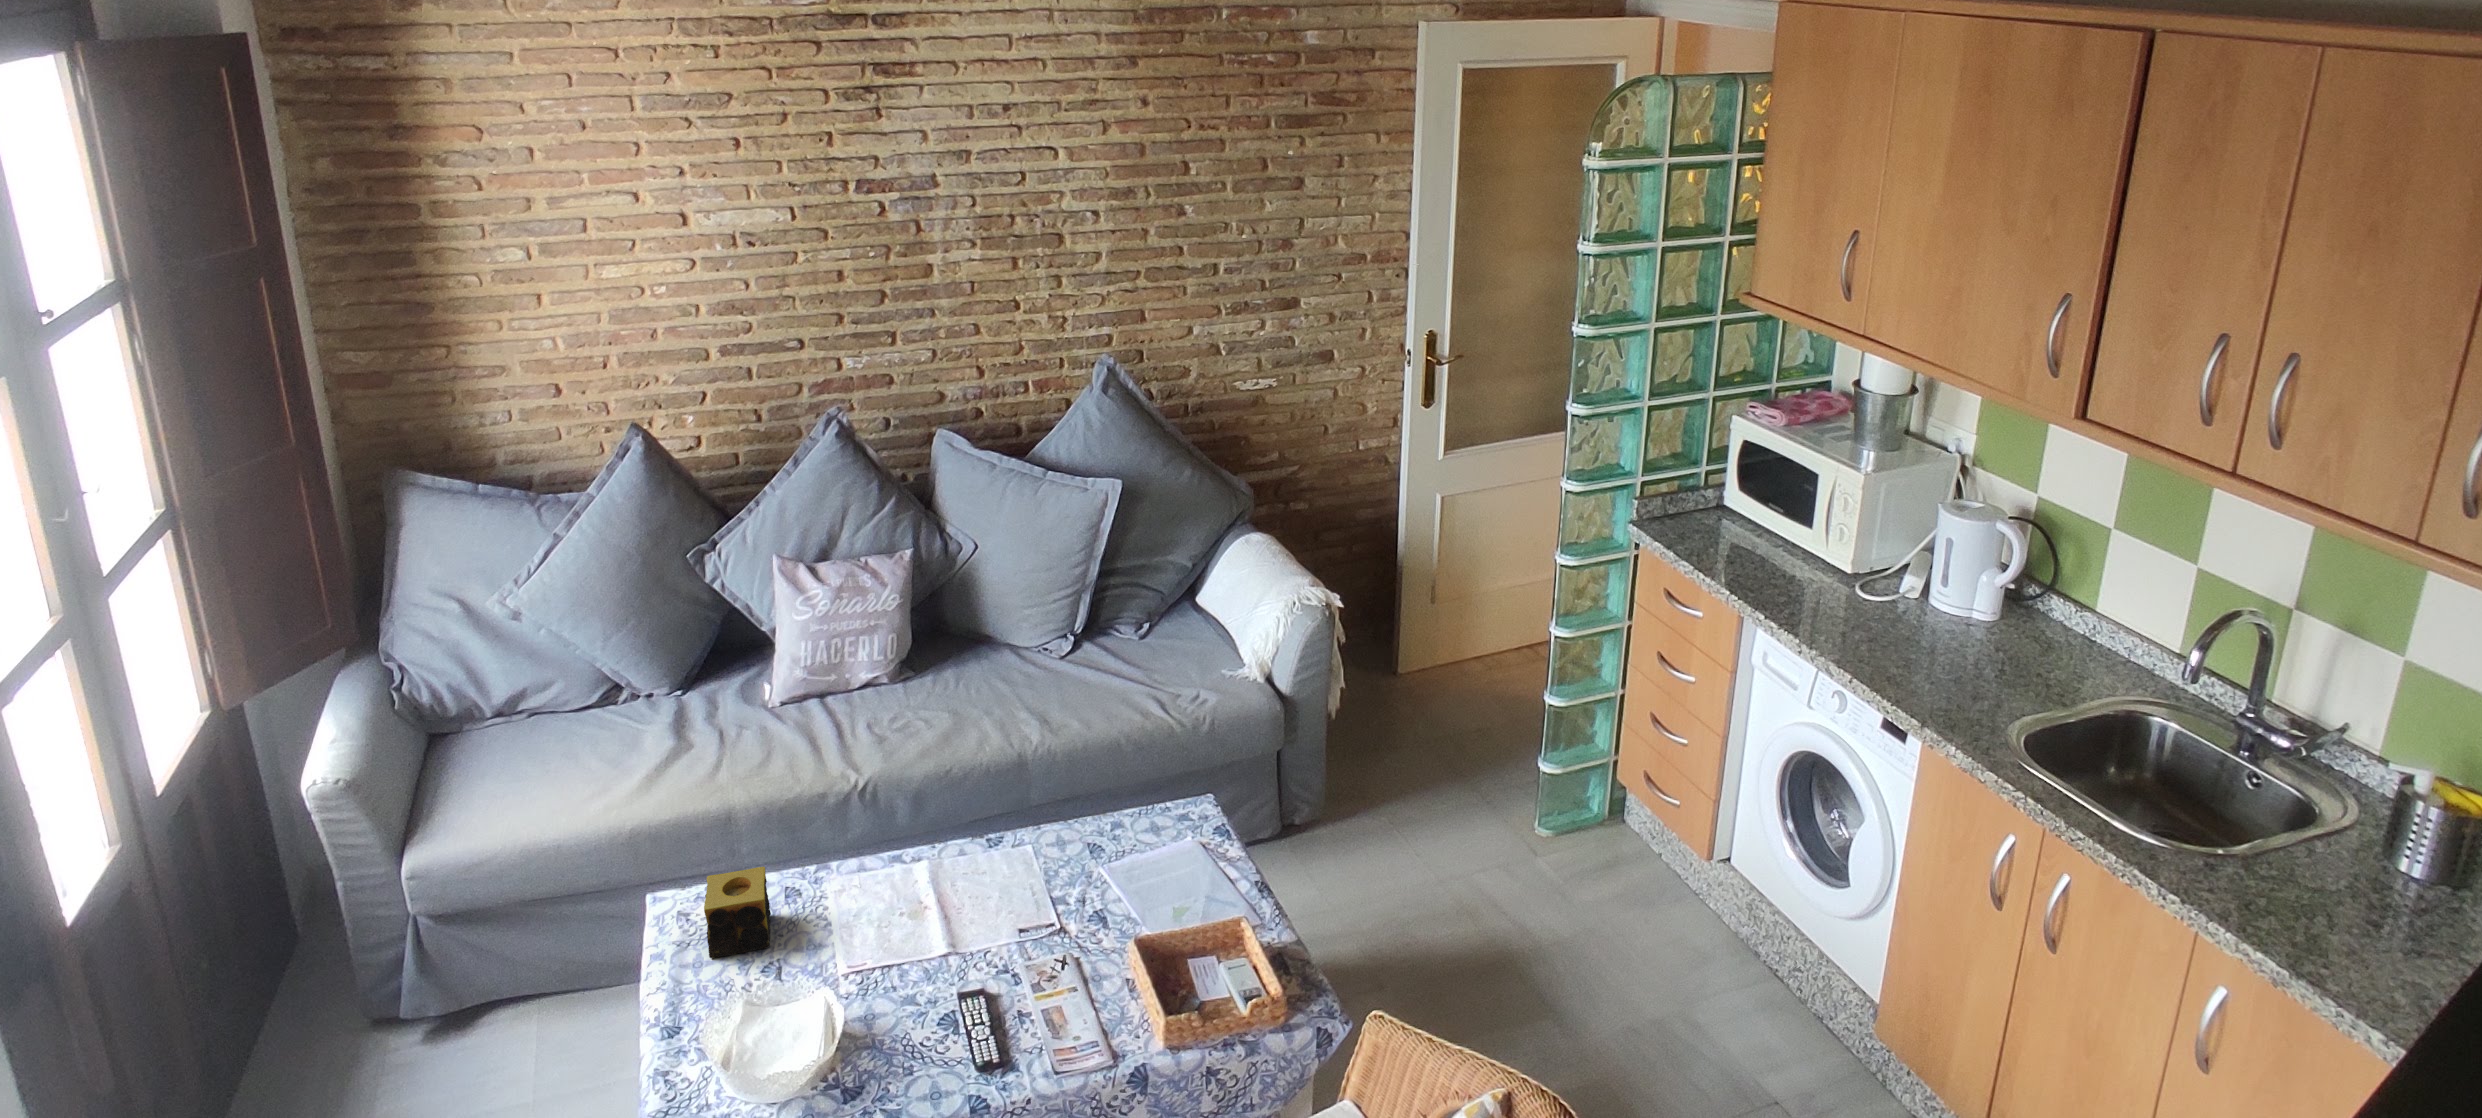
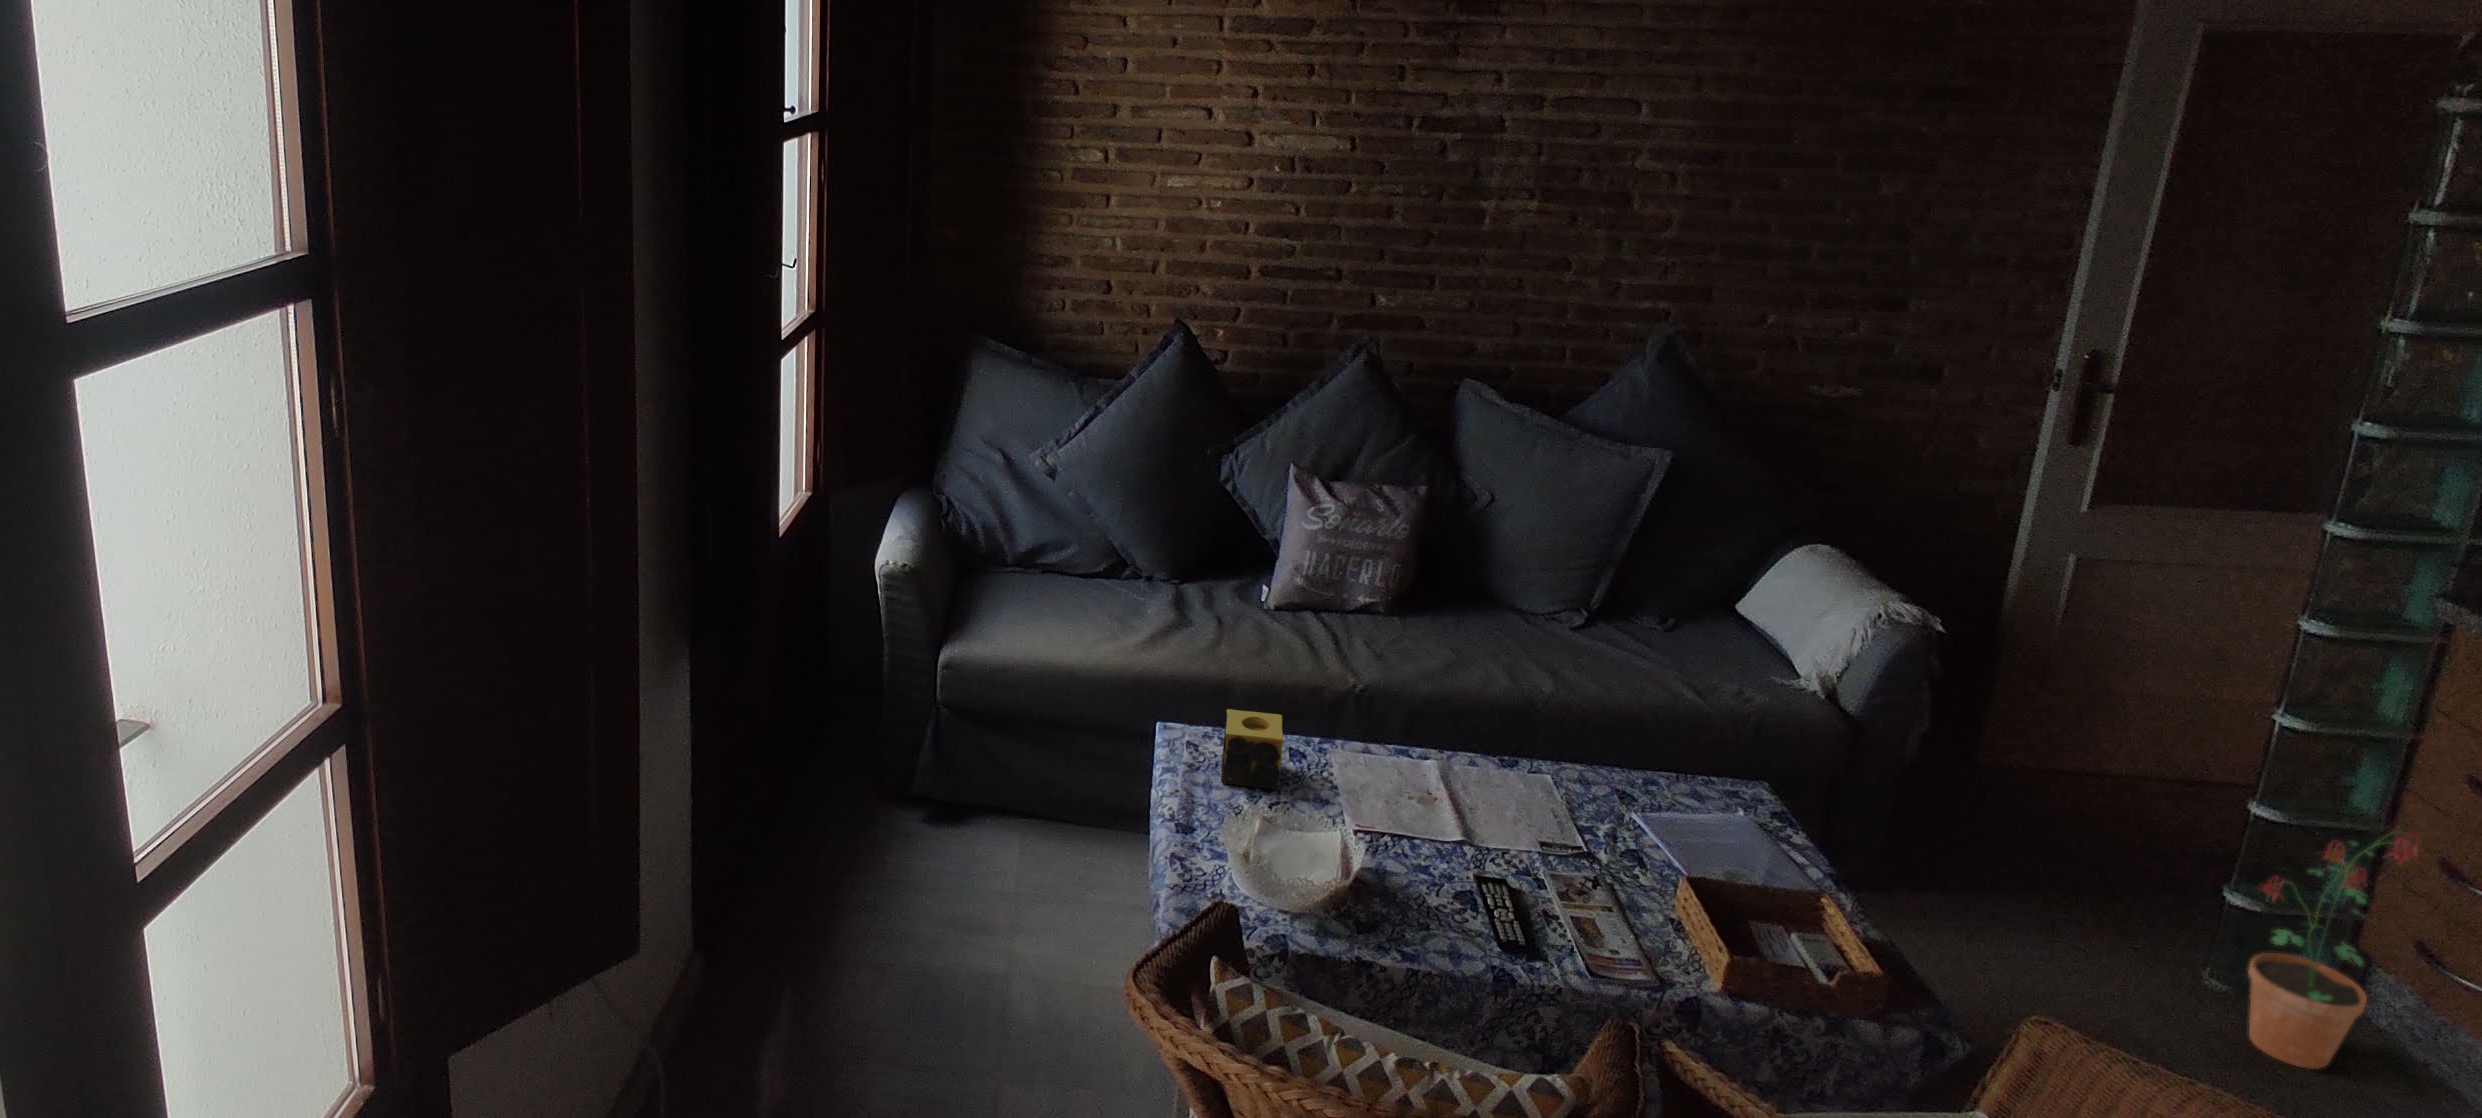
potted plant: none [1557,703,1651,894] -> present [2248,833,2419,1069]

